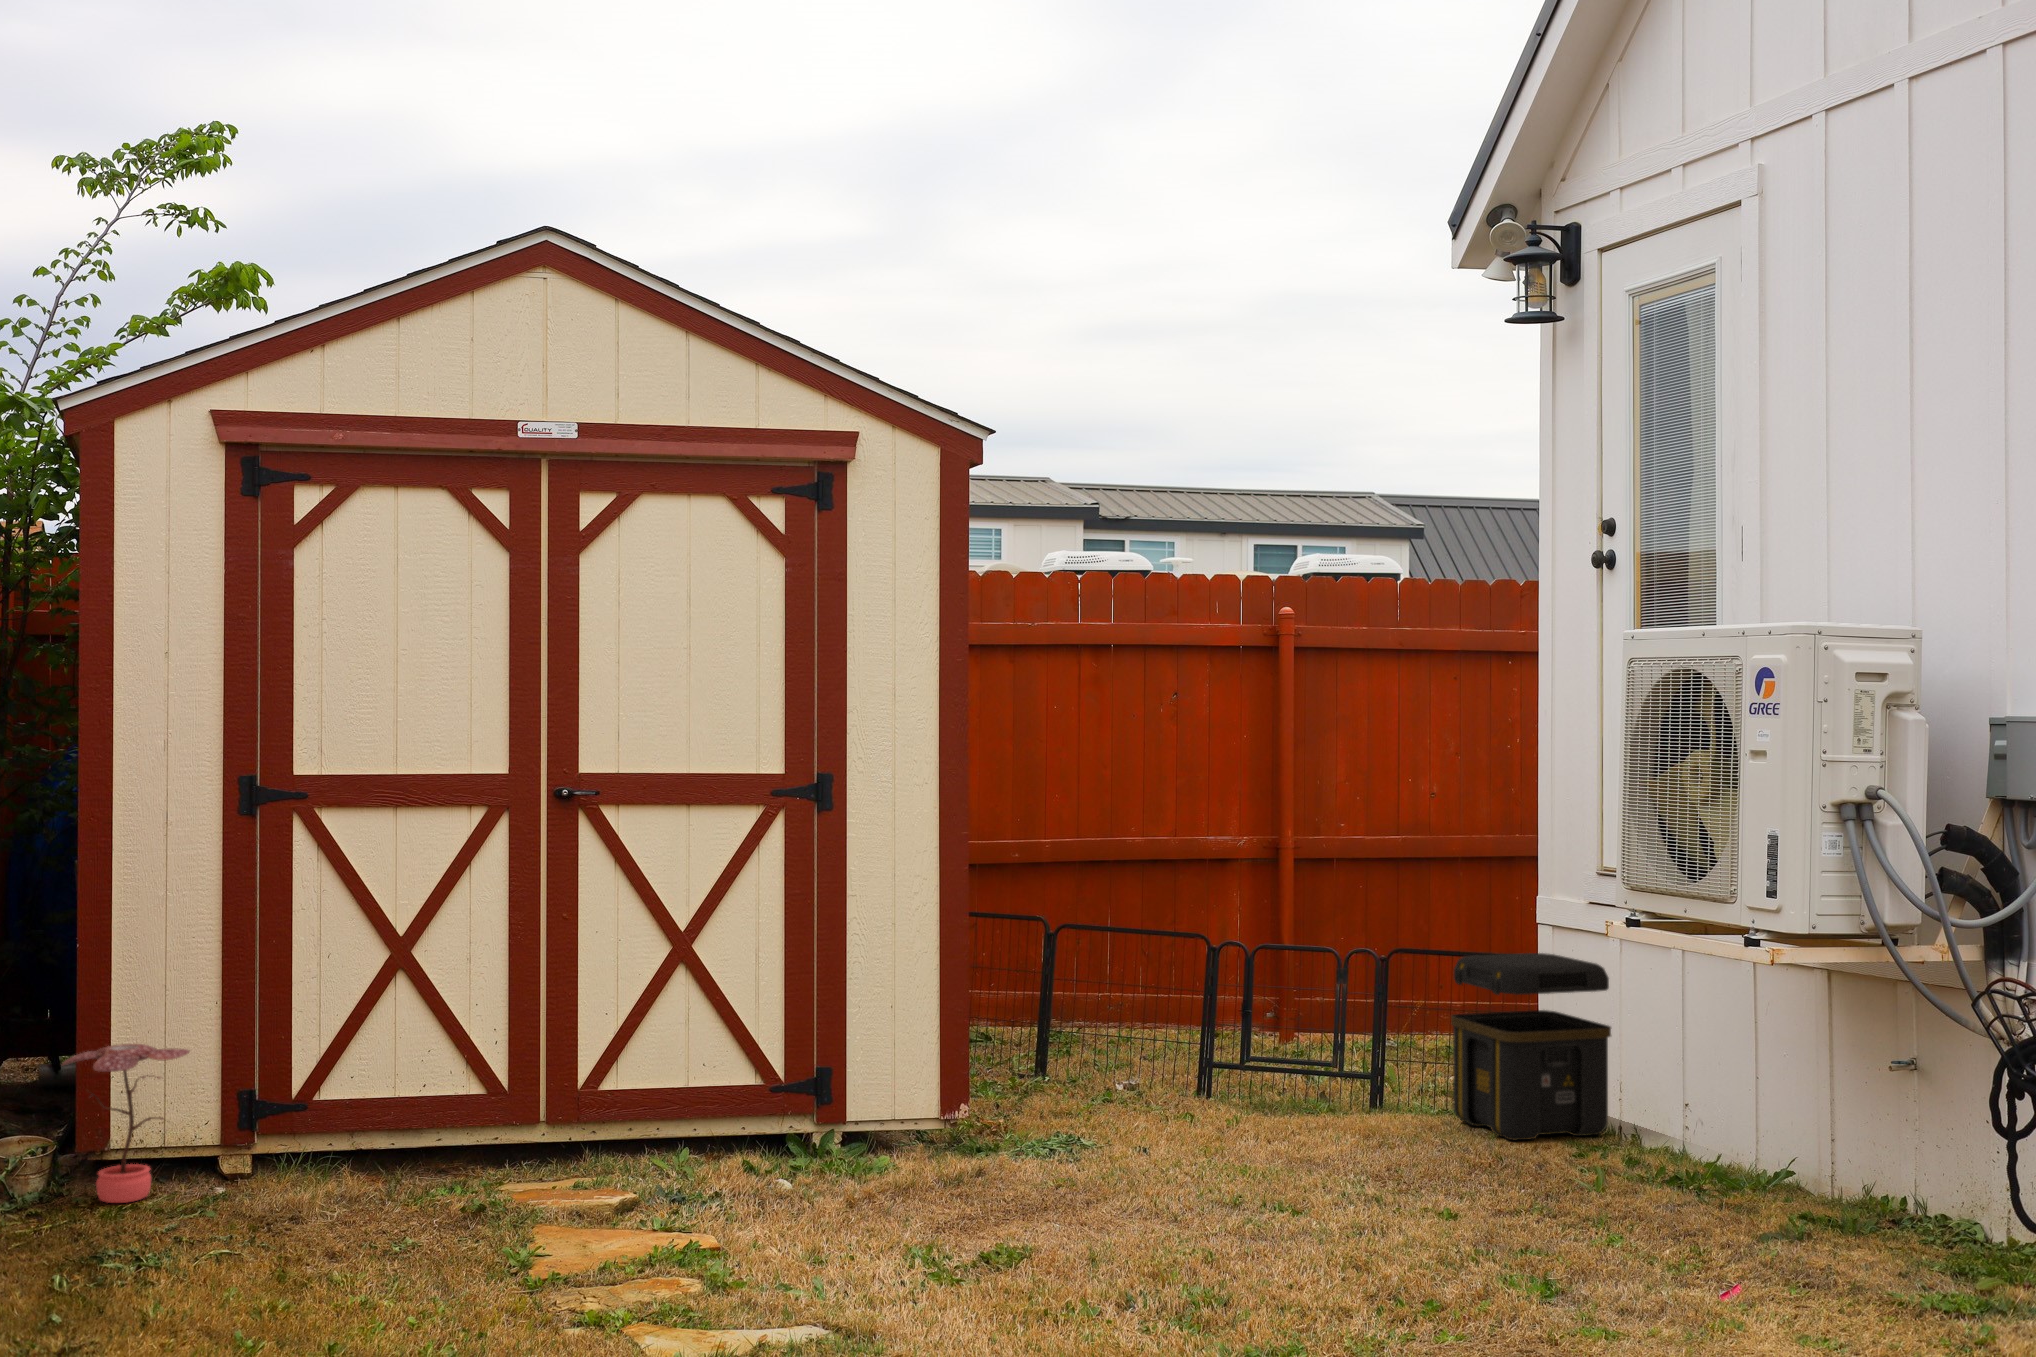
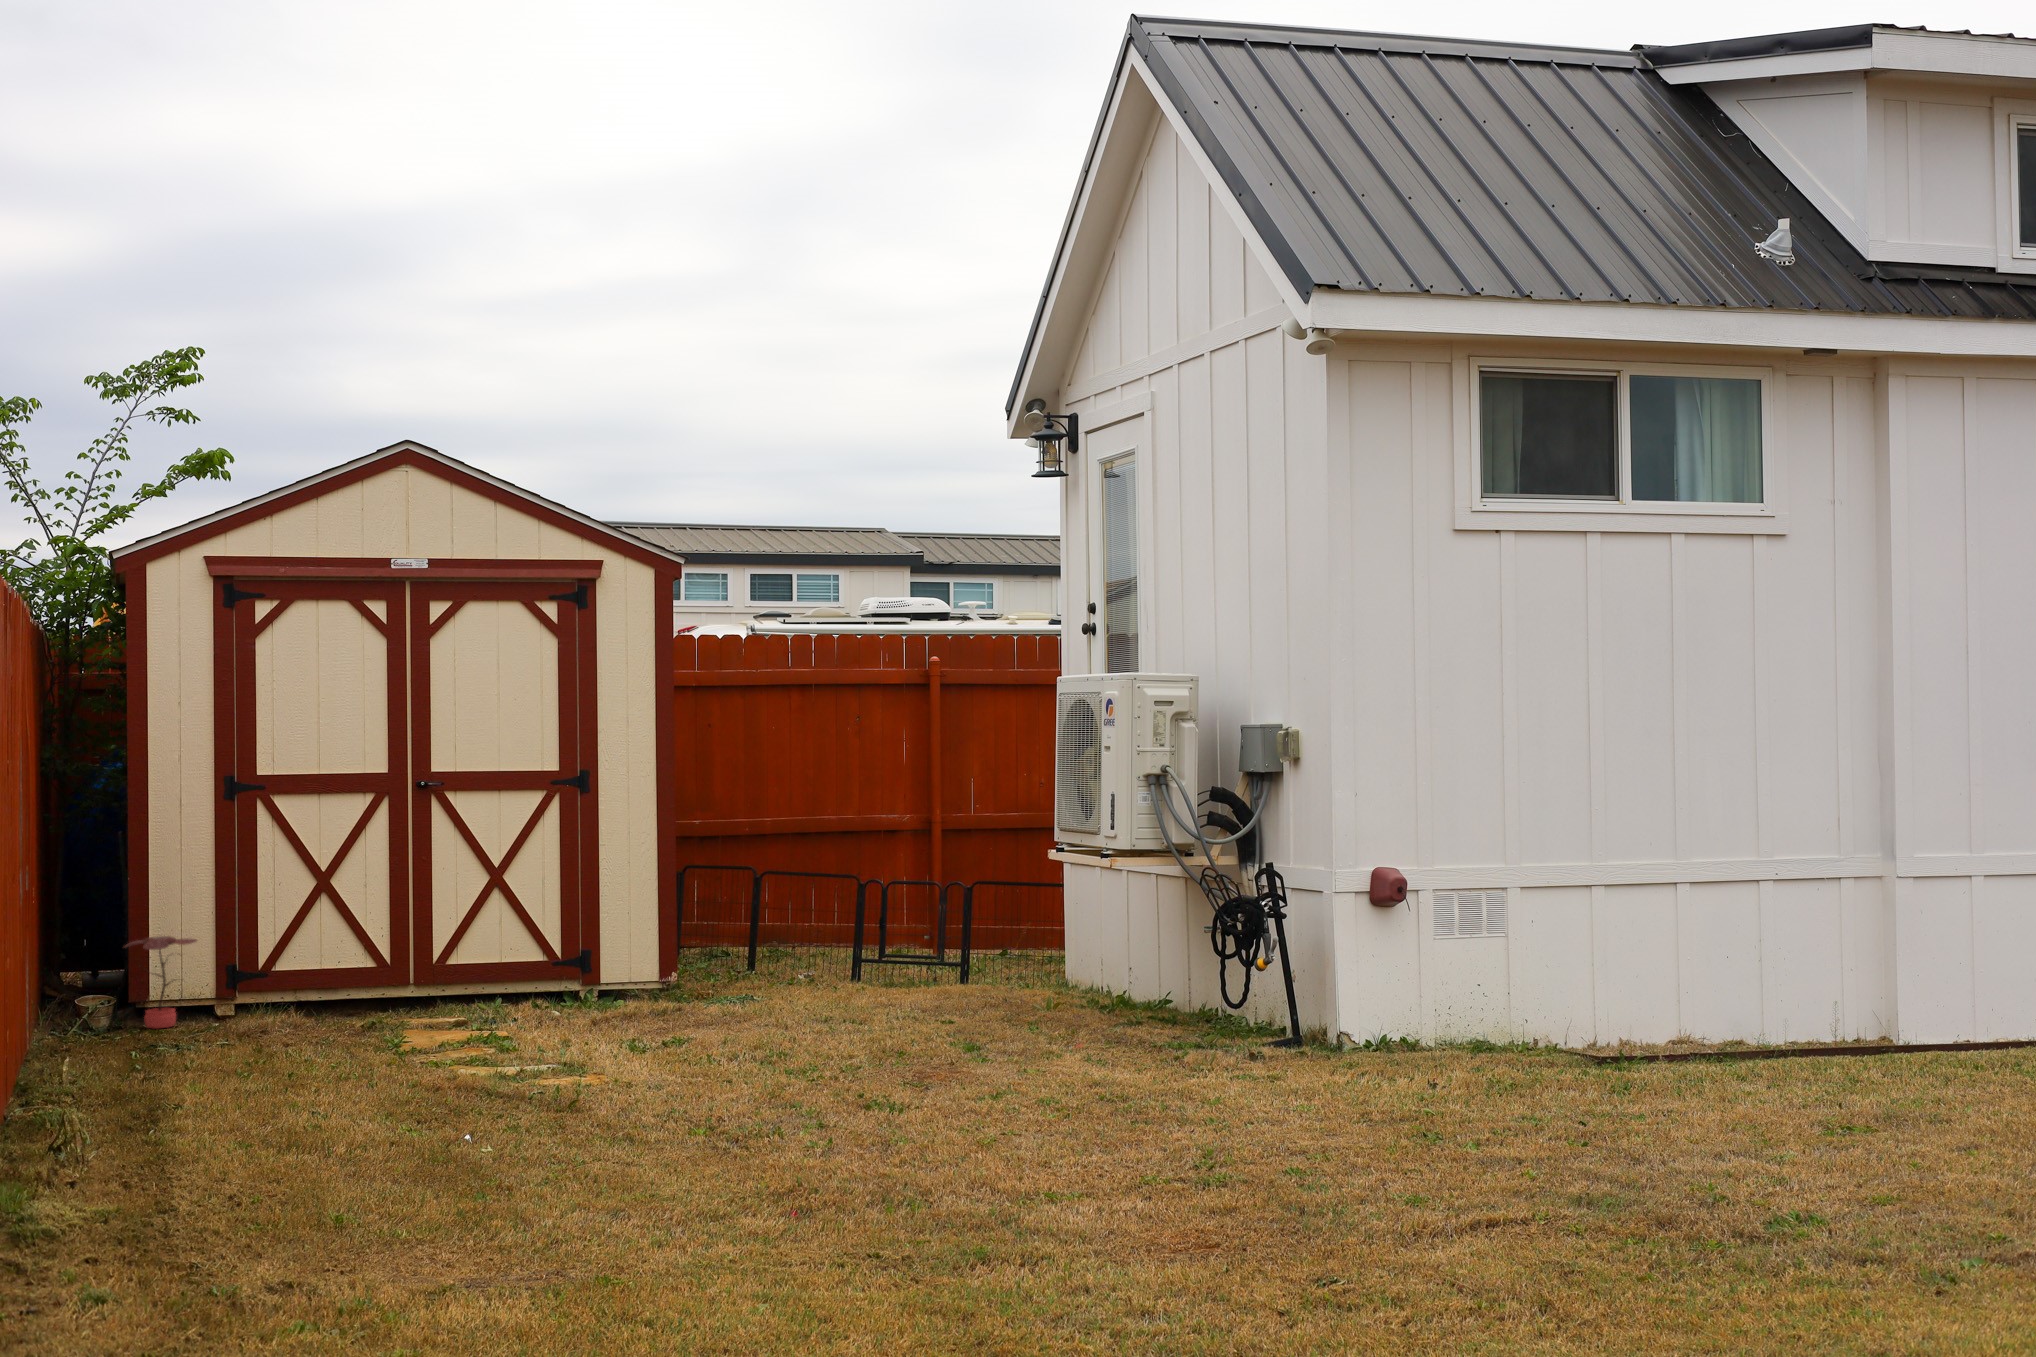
toolbox: present [1451,953,1611,1140] -> none [997,879,1087,993]

